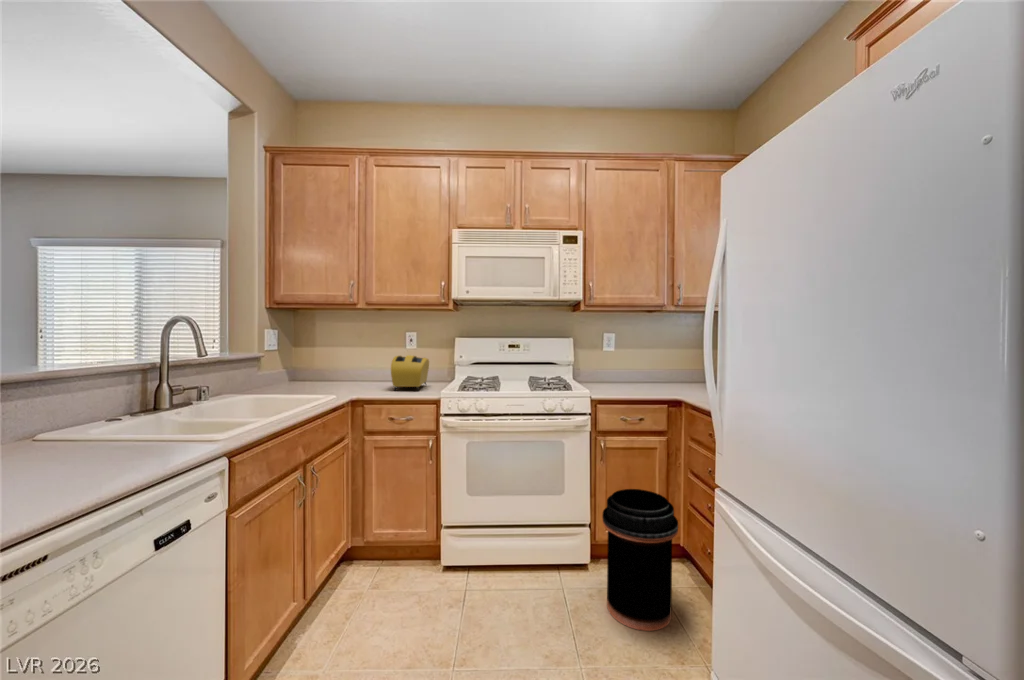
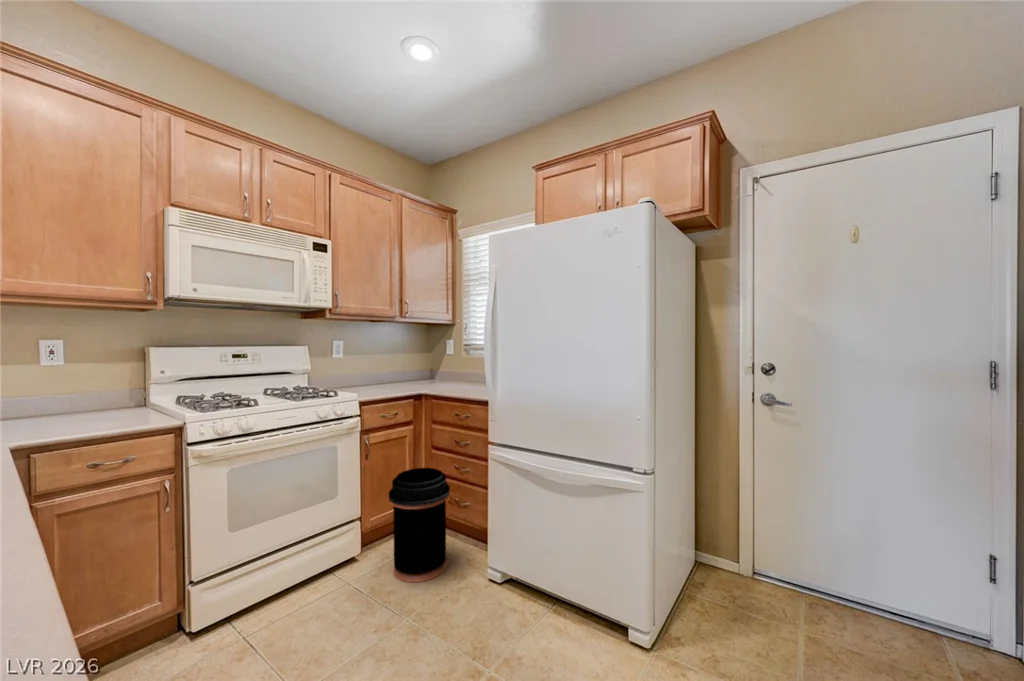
toaster: present [391,355,429,390] -> none [45,375,122,431]

